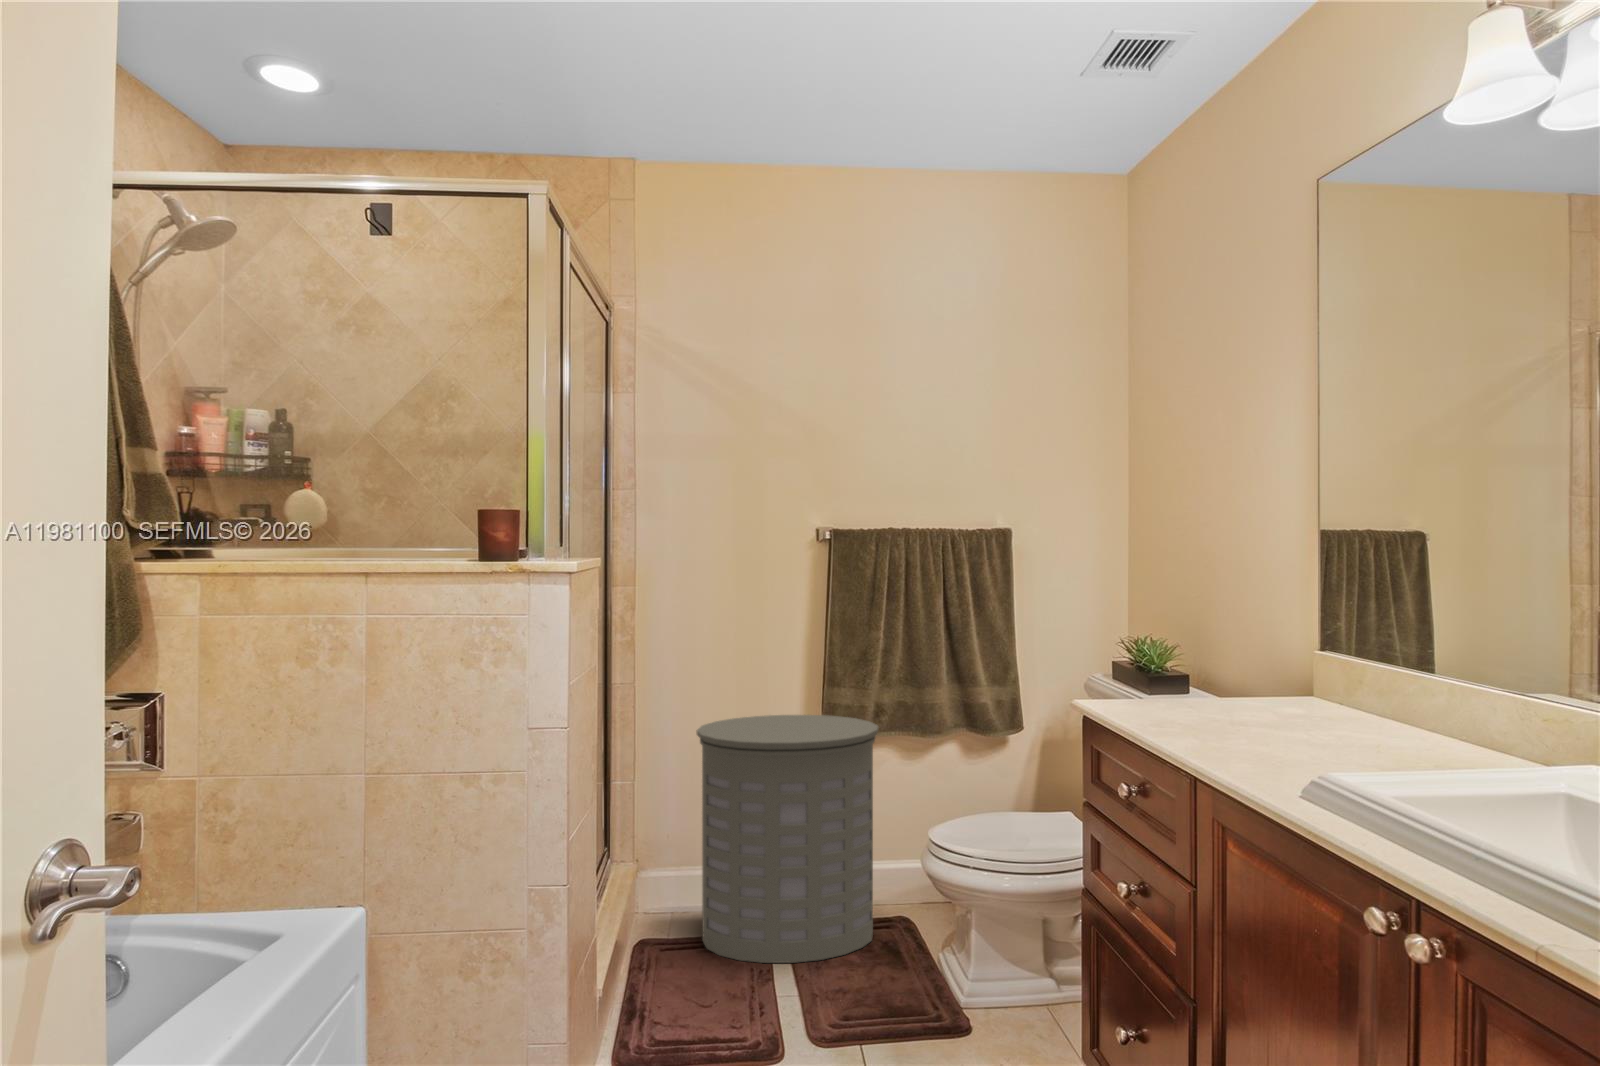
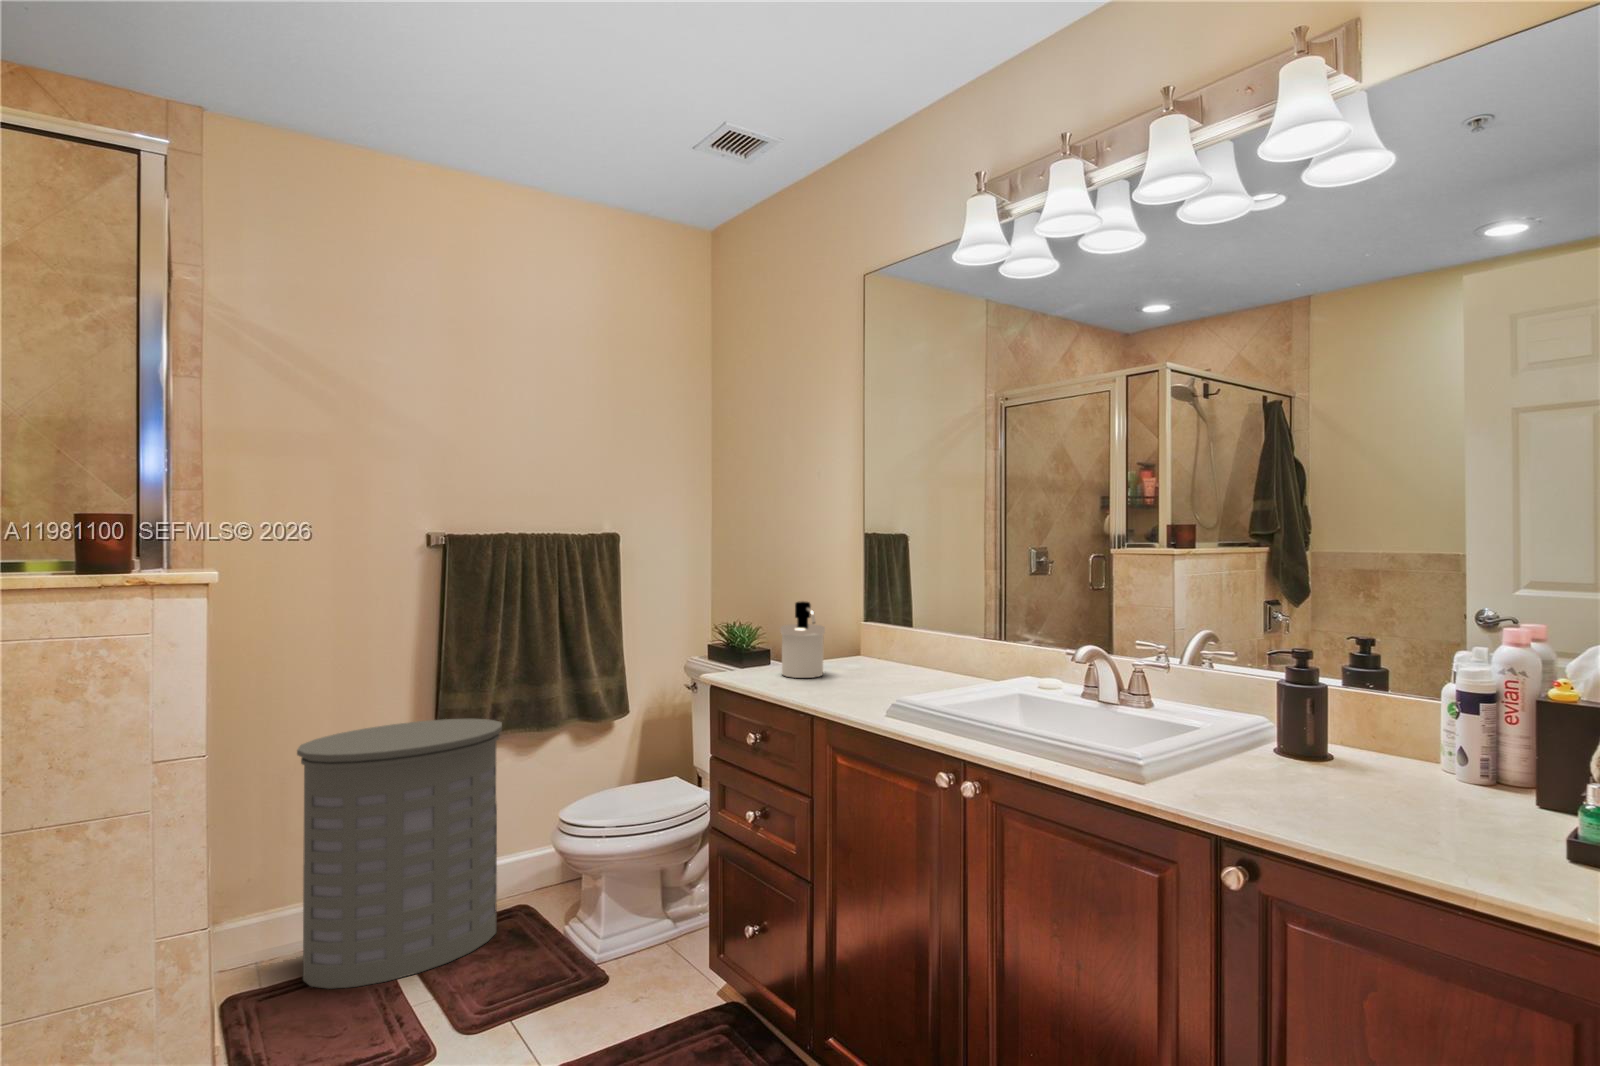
soap dispenser: none [1176,622,1240,723] -> present [780,601,825,678]

